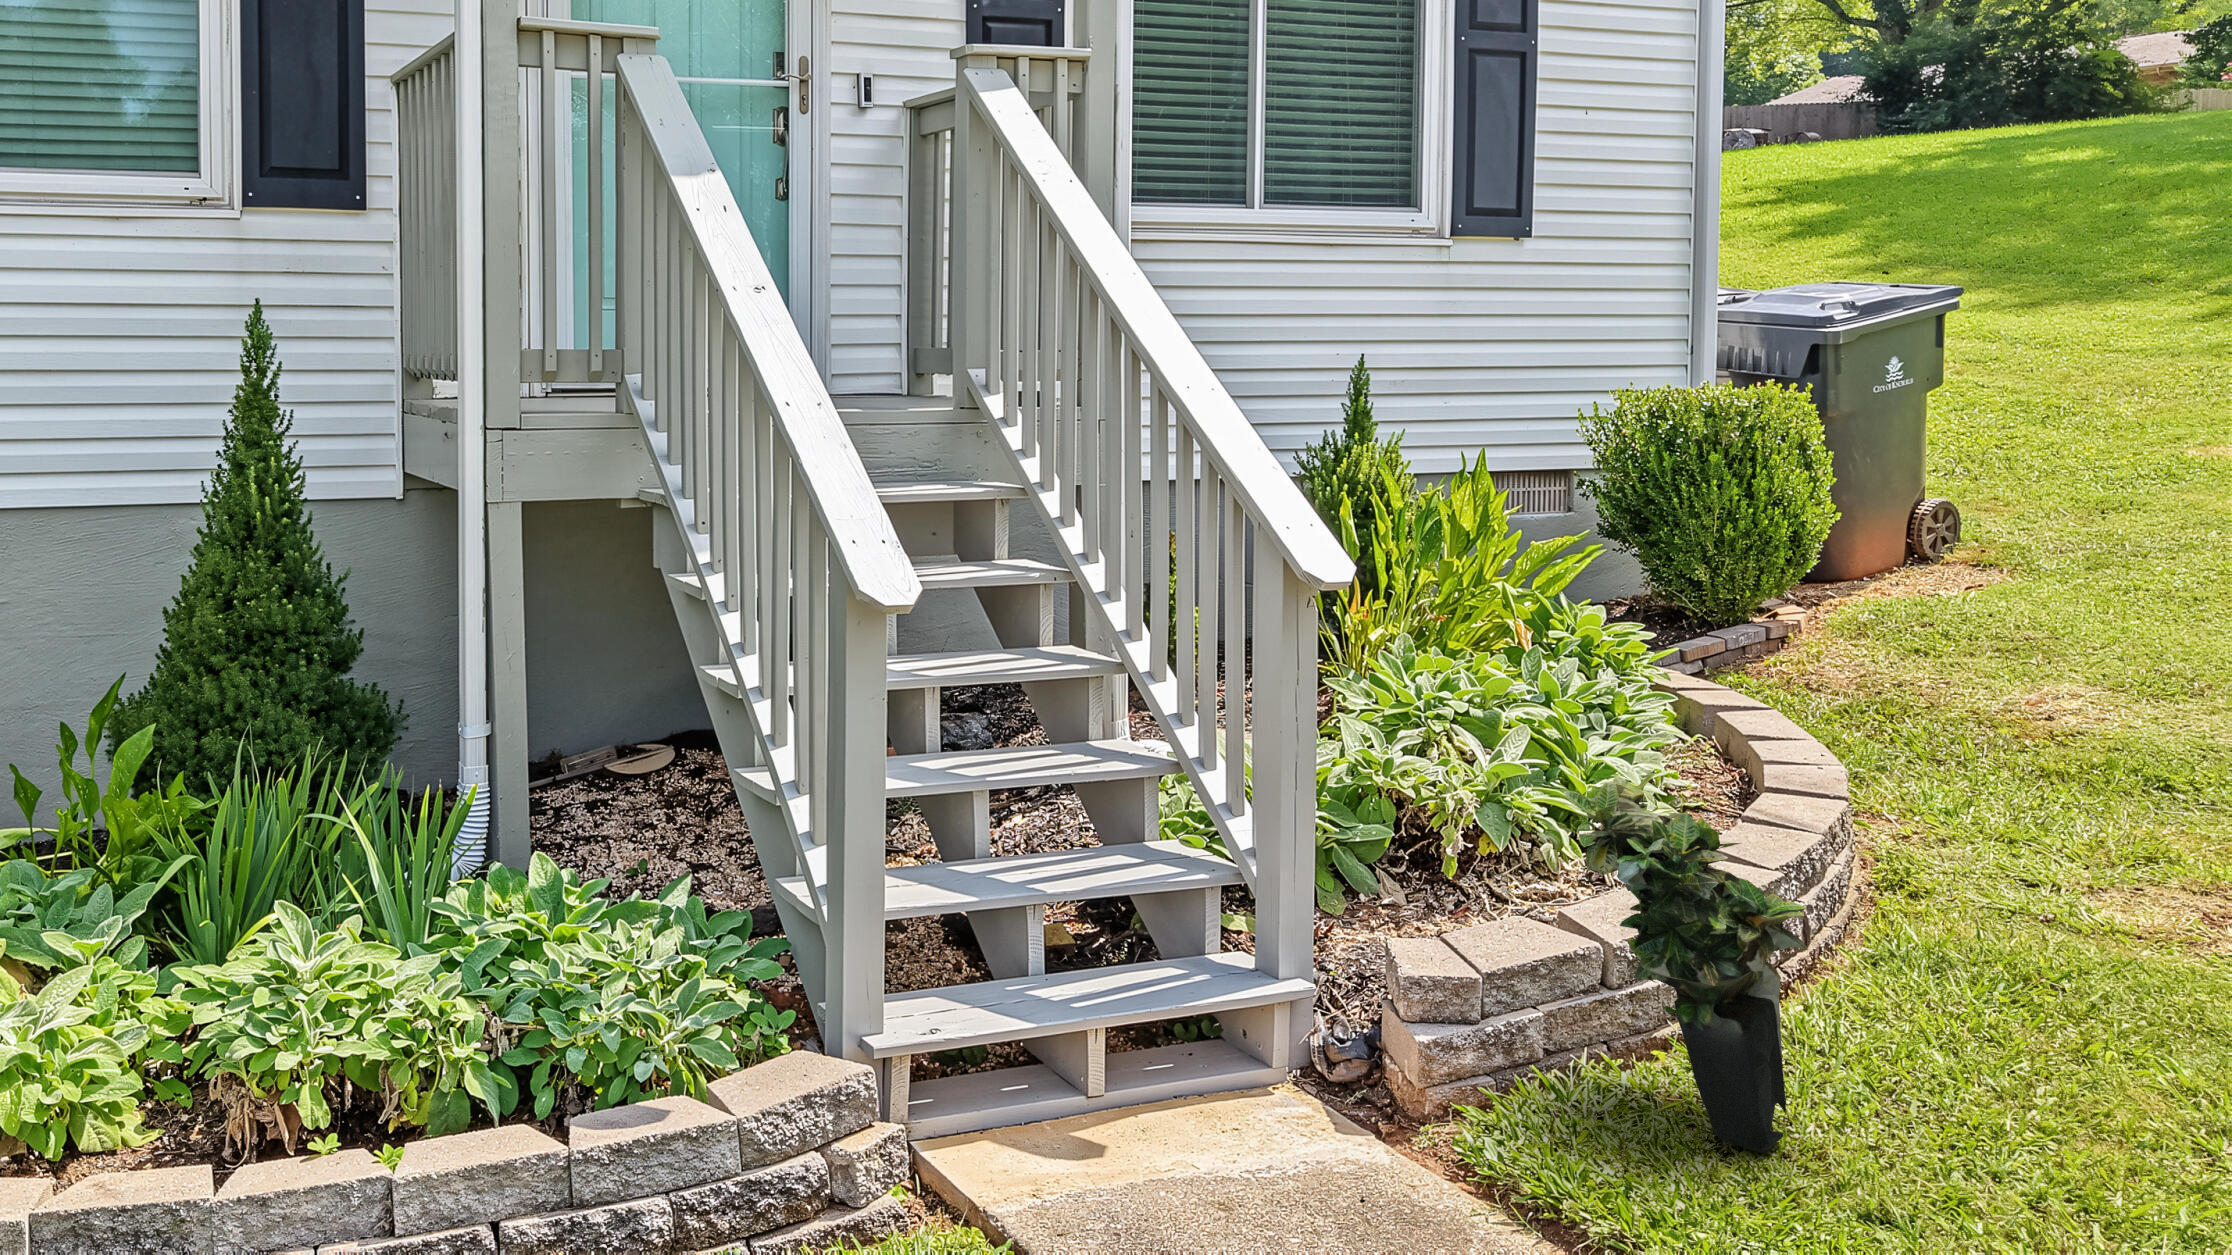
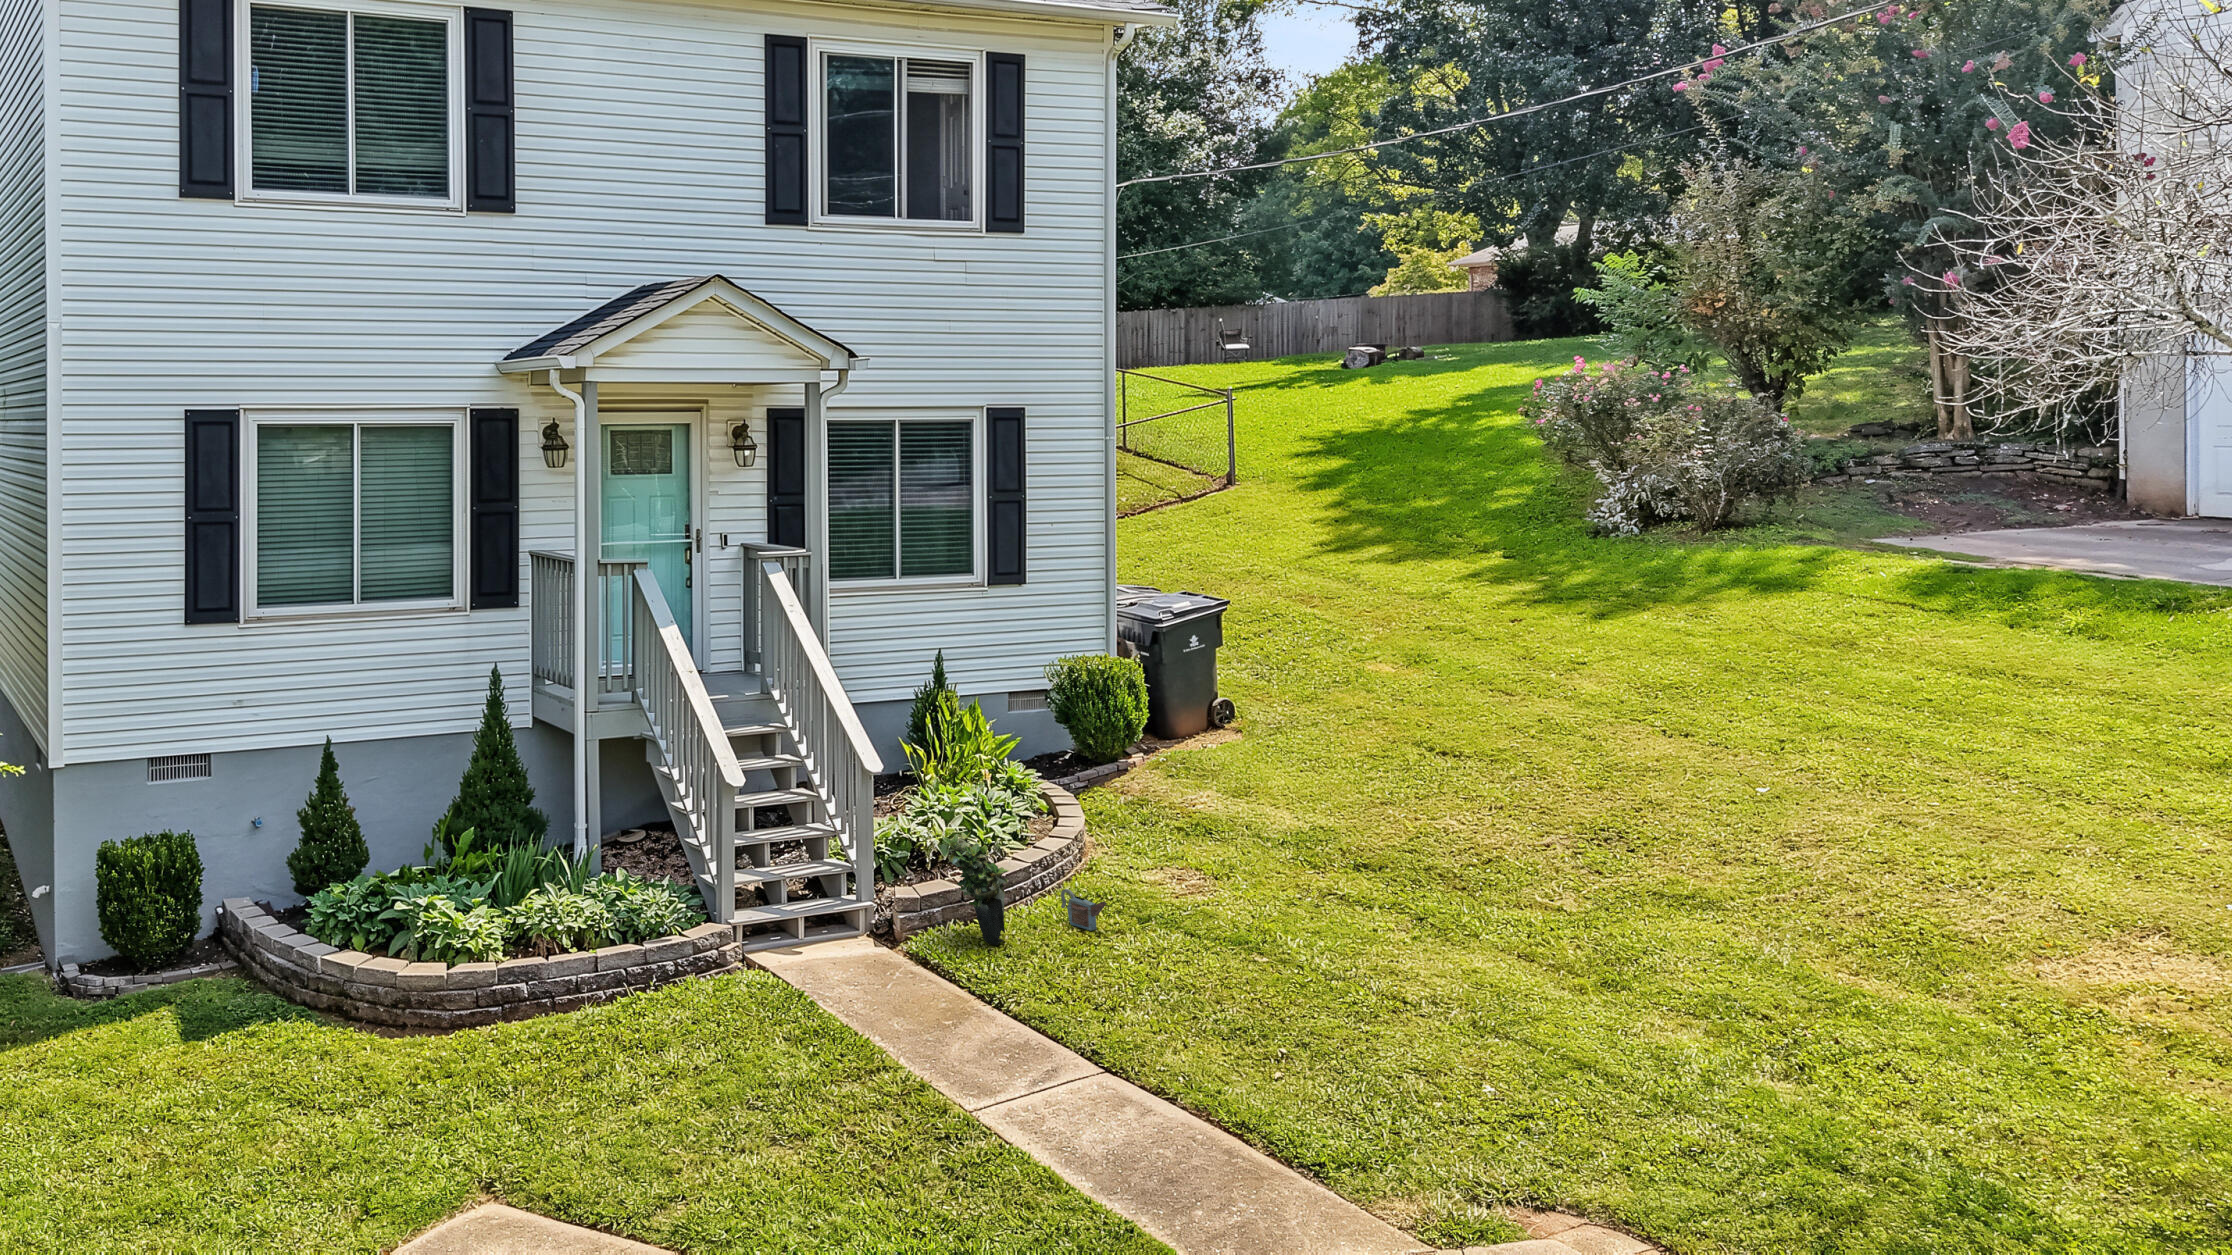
watering can: none [1920,961,2142,1108] -> present [1061,889,1107,931]

